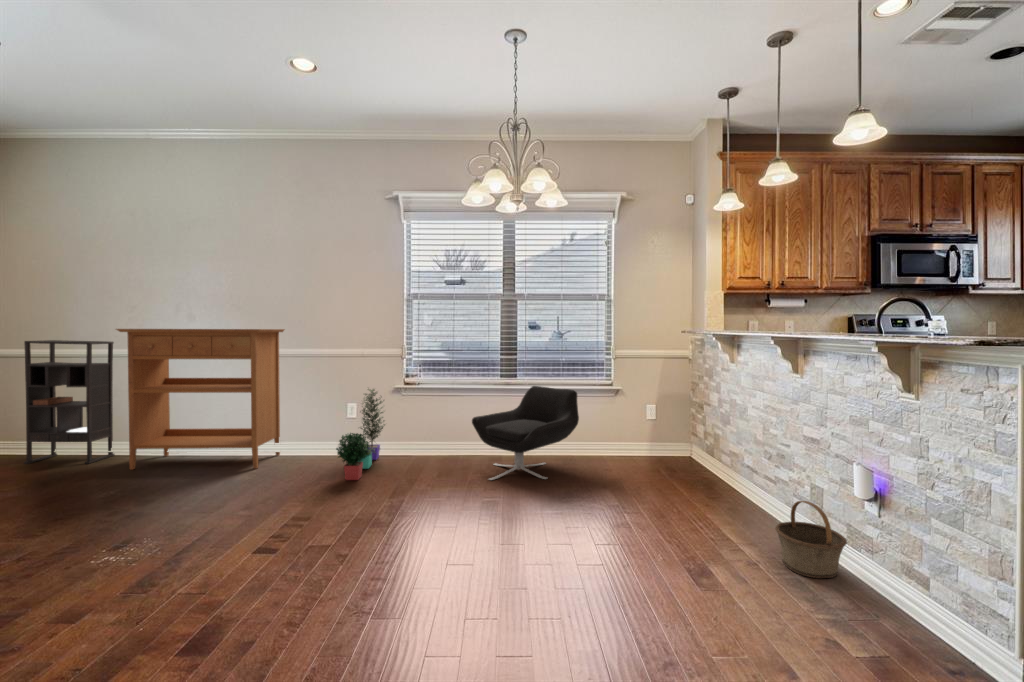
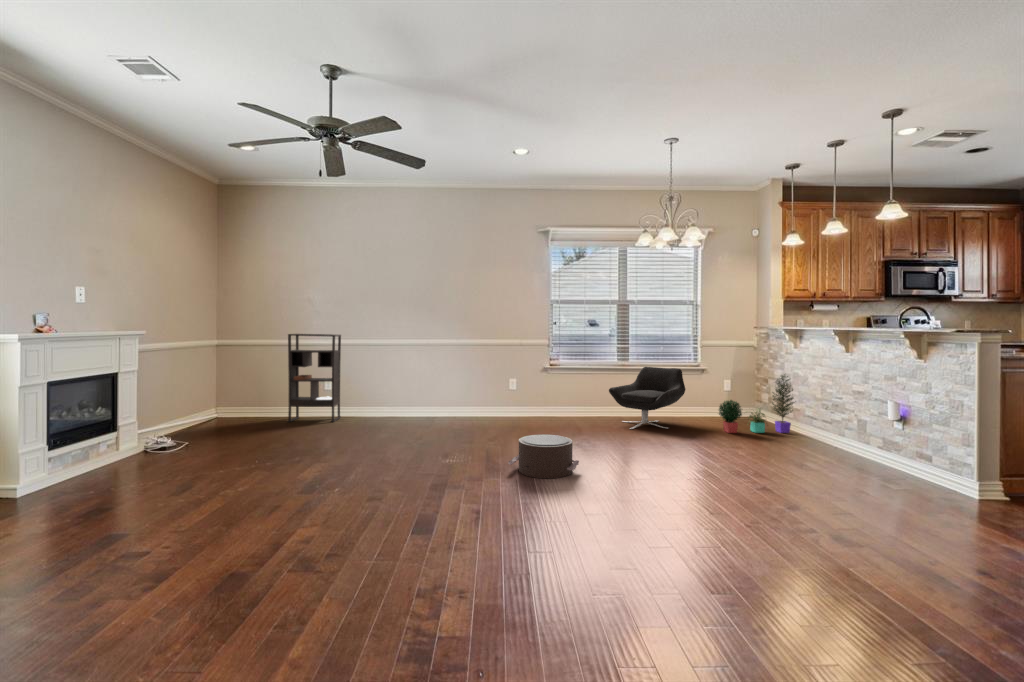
console table: present [116,329,284,470] -> none [364,325,466,425]
potted plant: present [336,389,385,480] -> present [719,376,794,433]
basket: present [775,501,847,578] -> none [841,425,884,466]
pouf: none [151,516,290,615] -> present [508,434,579,478]

